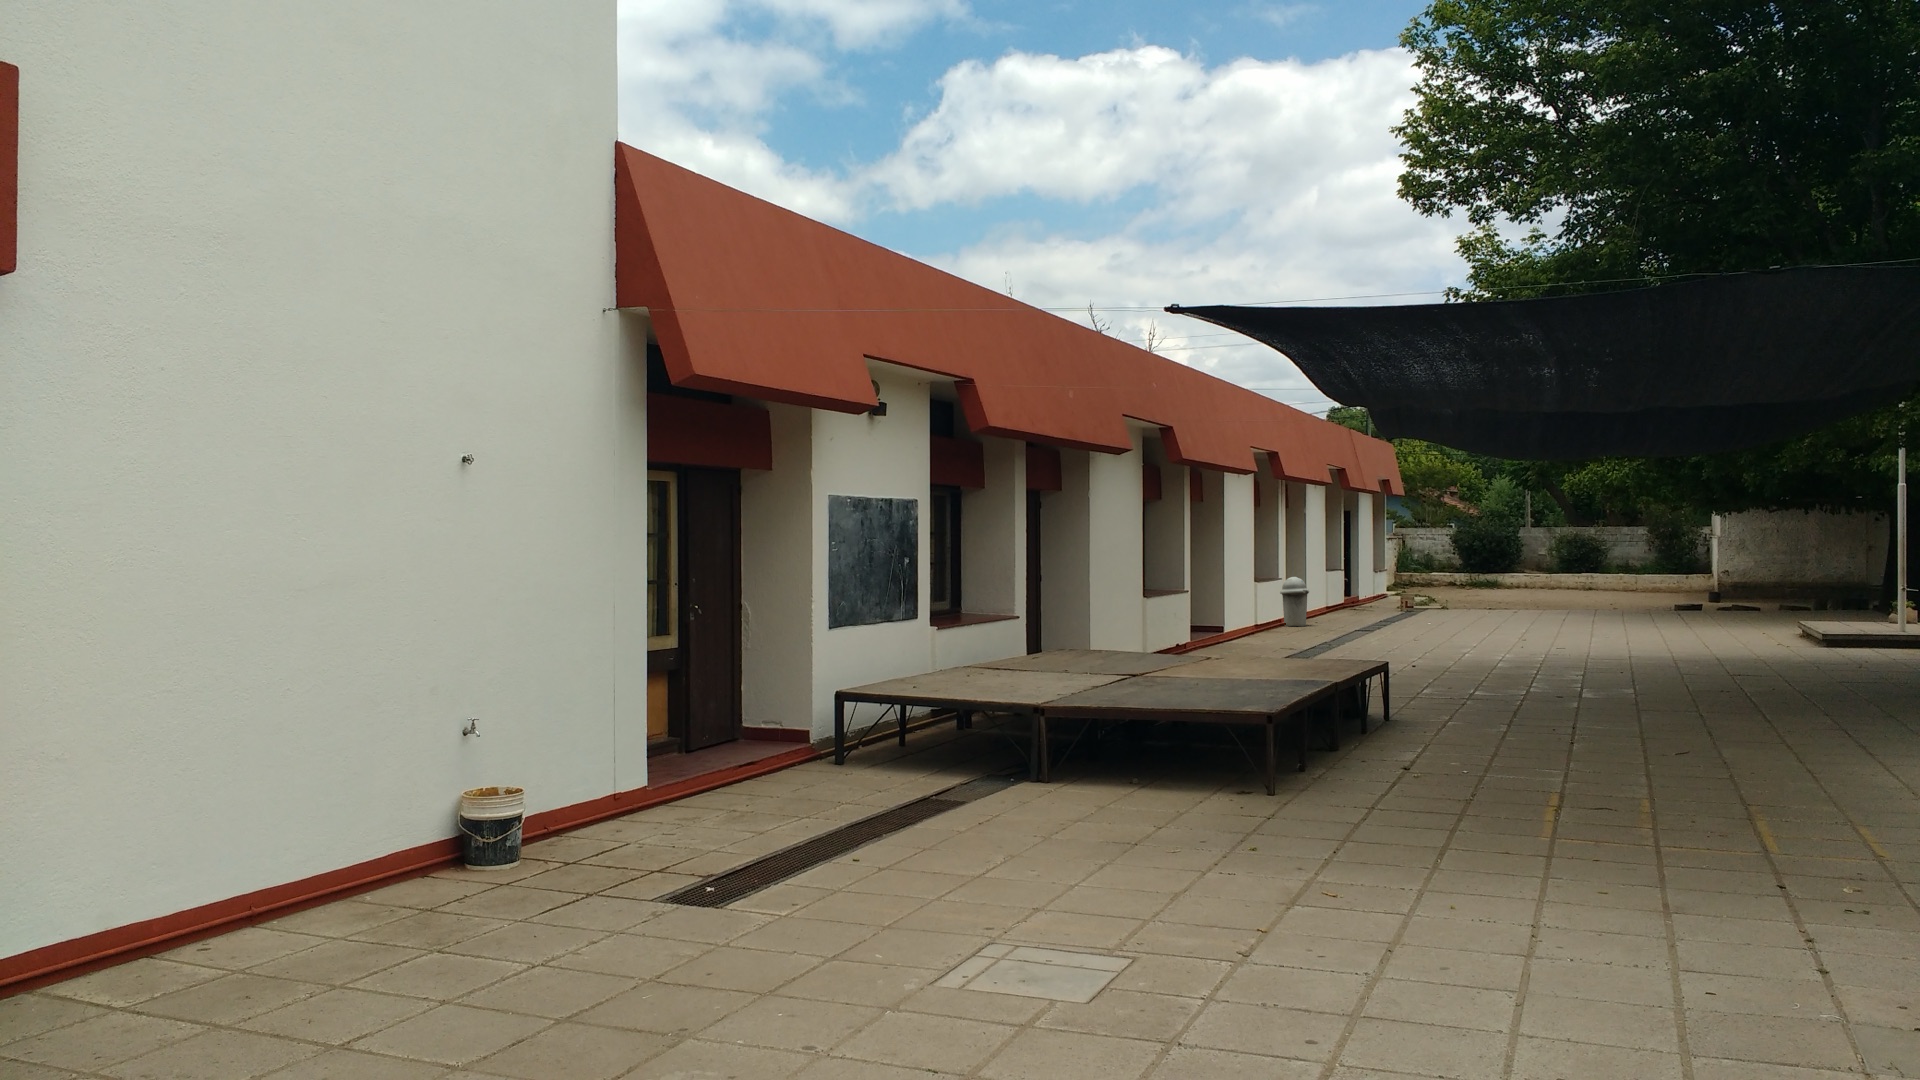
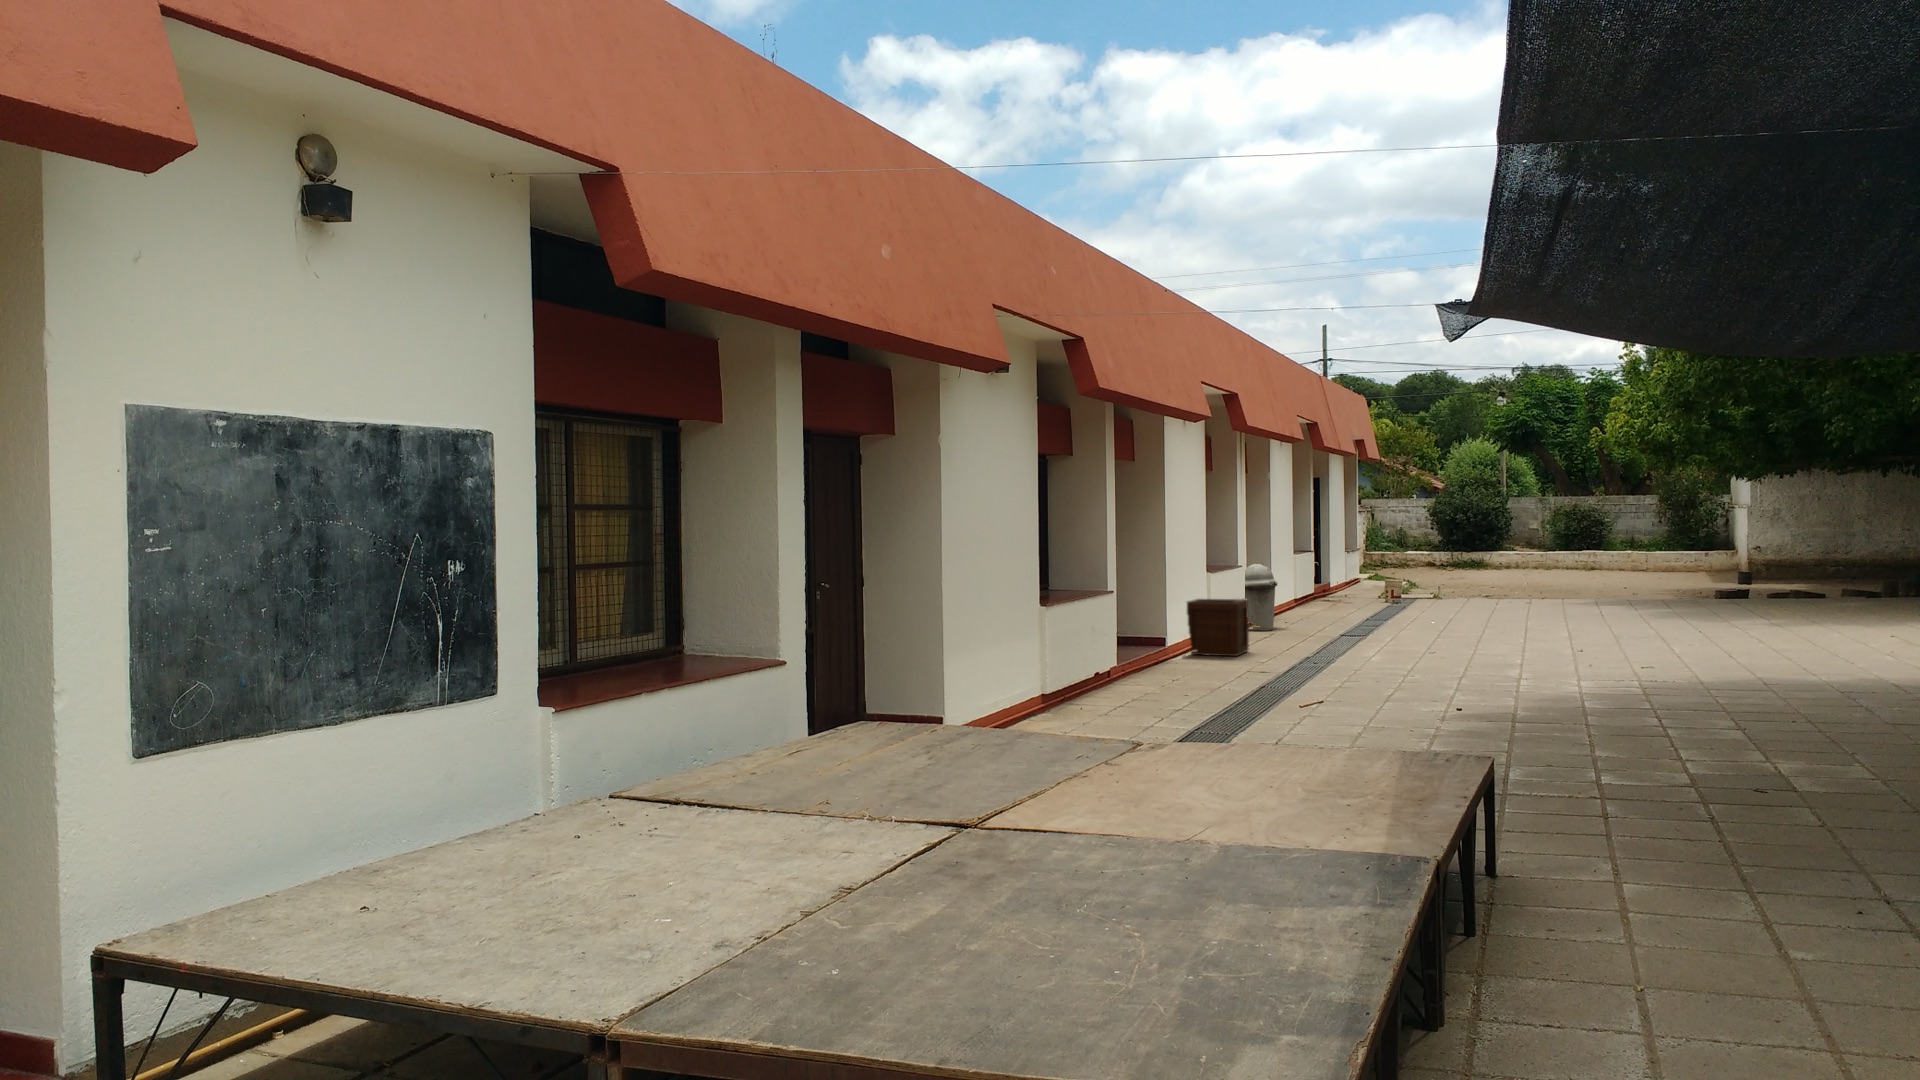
wooden crate: none [1238,600,1284,640] -> present [1187,599,1249,656]

